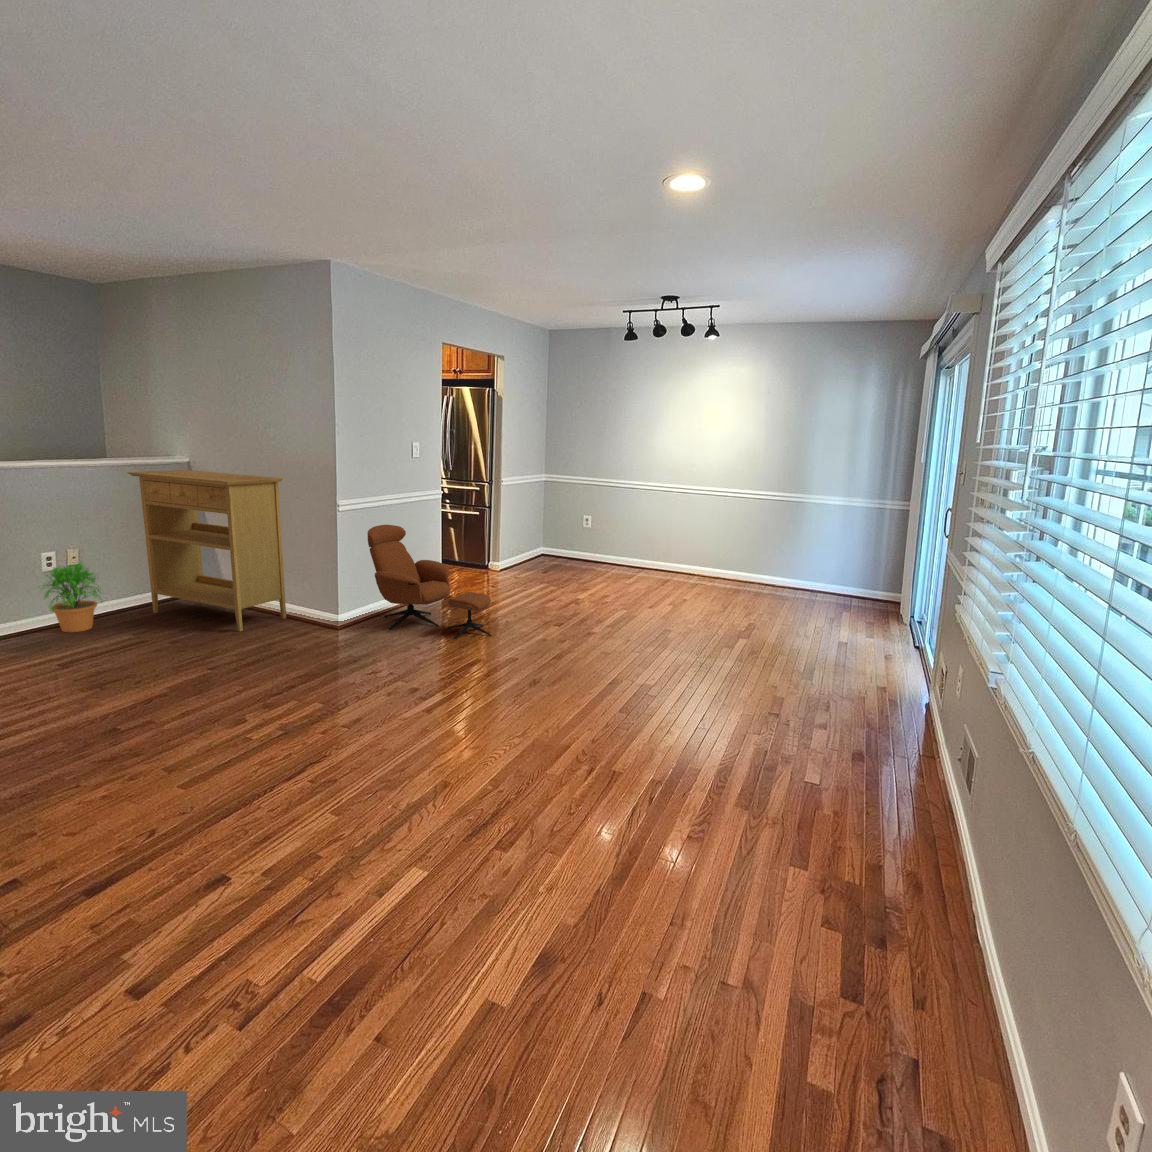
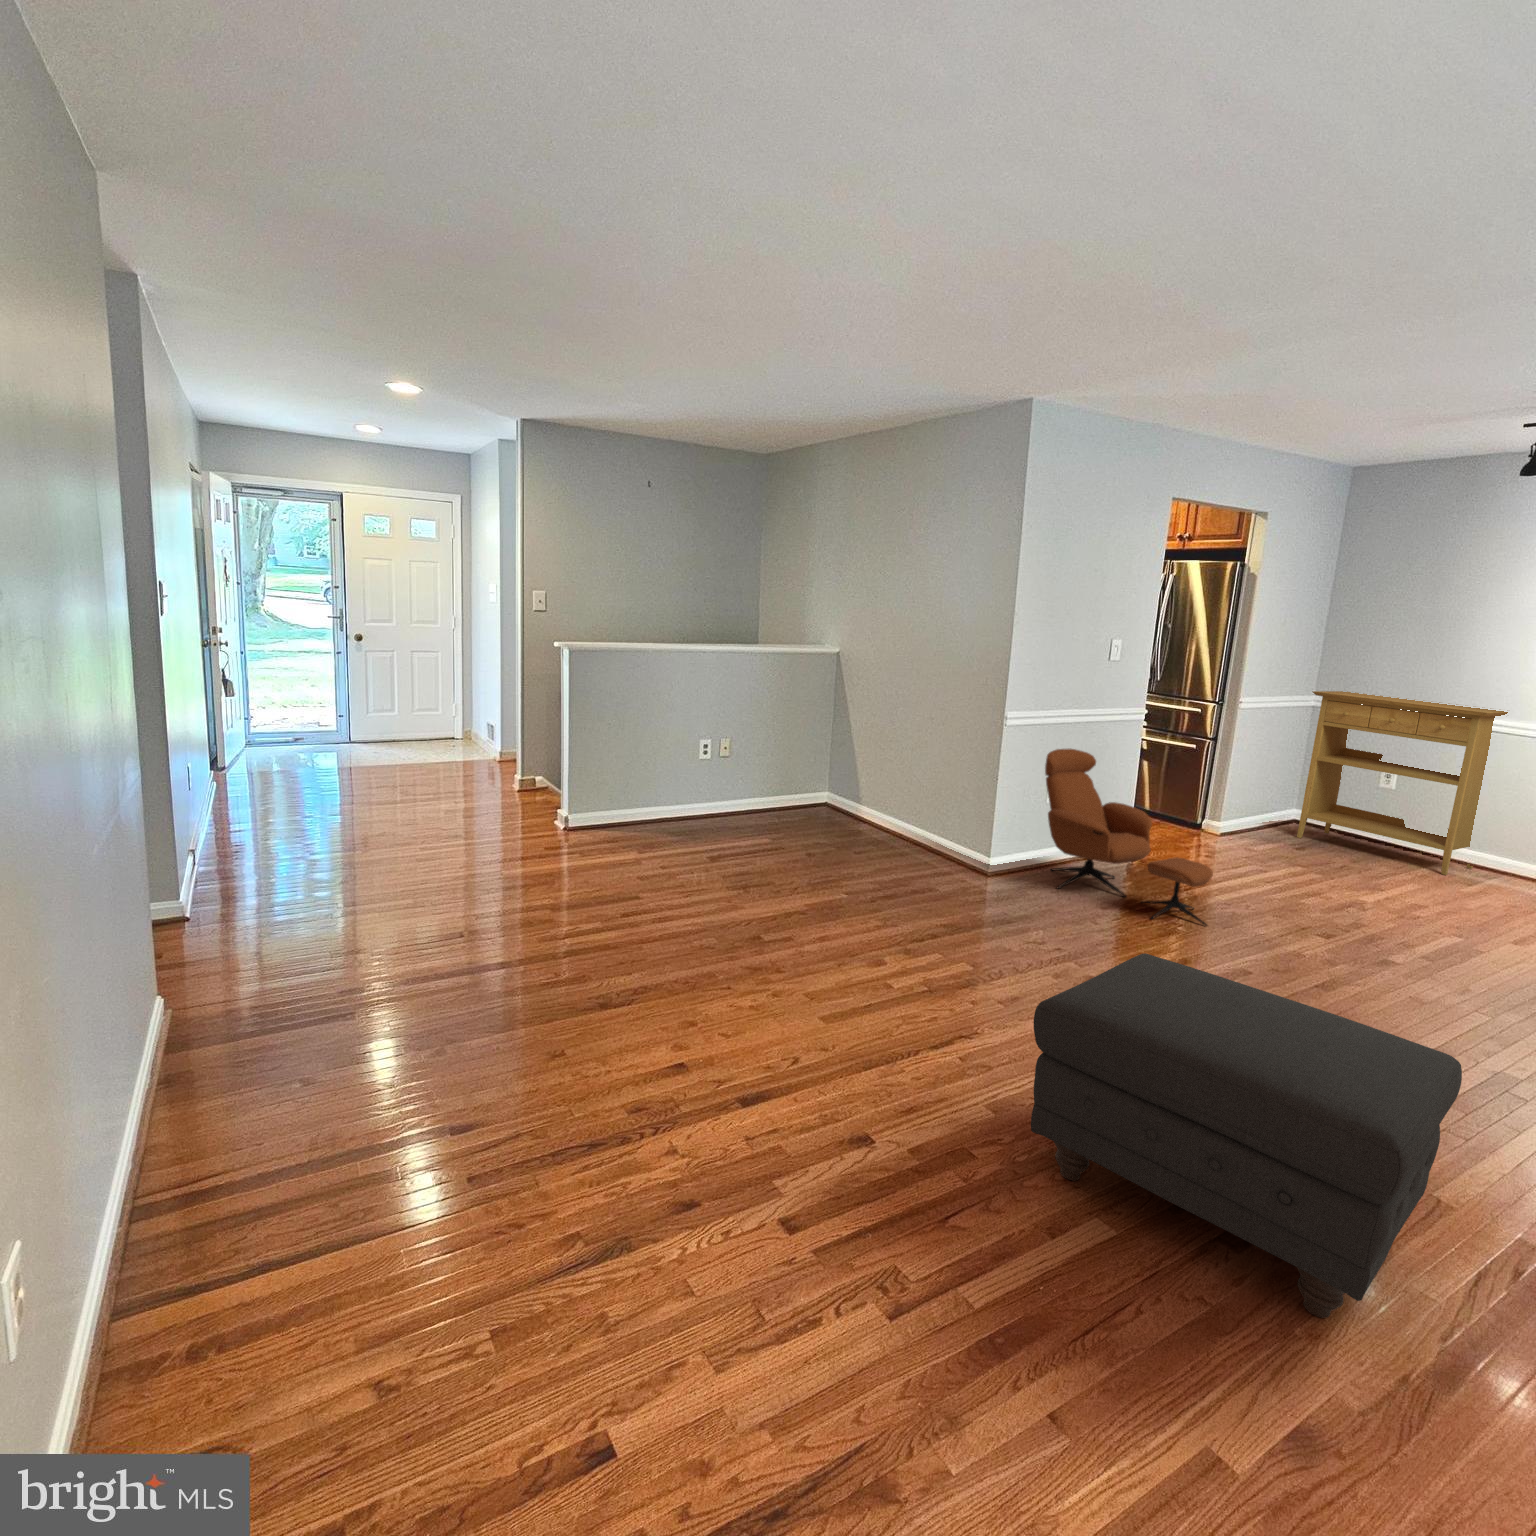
console table: present [128,470,286,632] -> present [1297,691,1508,875]
potted plant: present [43,563,102,632] -> none [690,751,754,826]
ottoman: none [347,669,617,881] -> present [1031,953,1462,1318]

